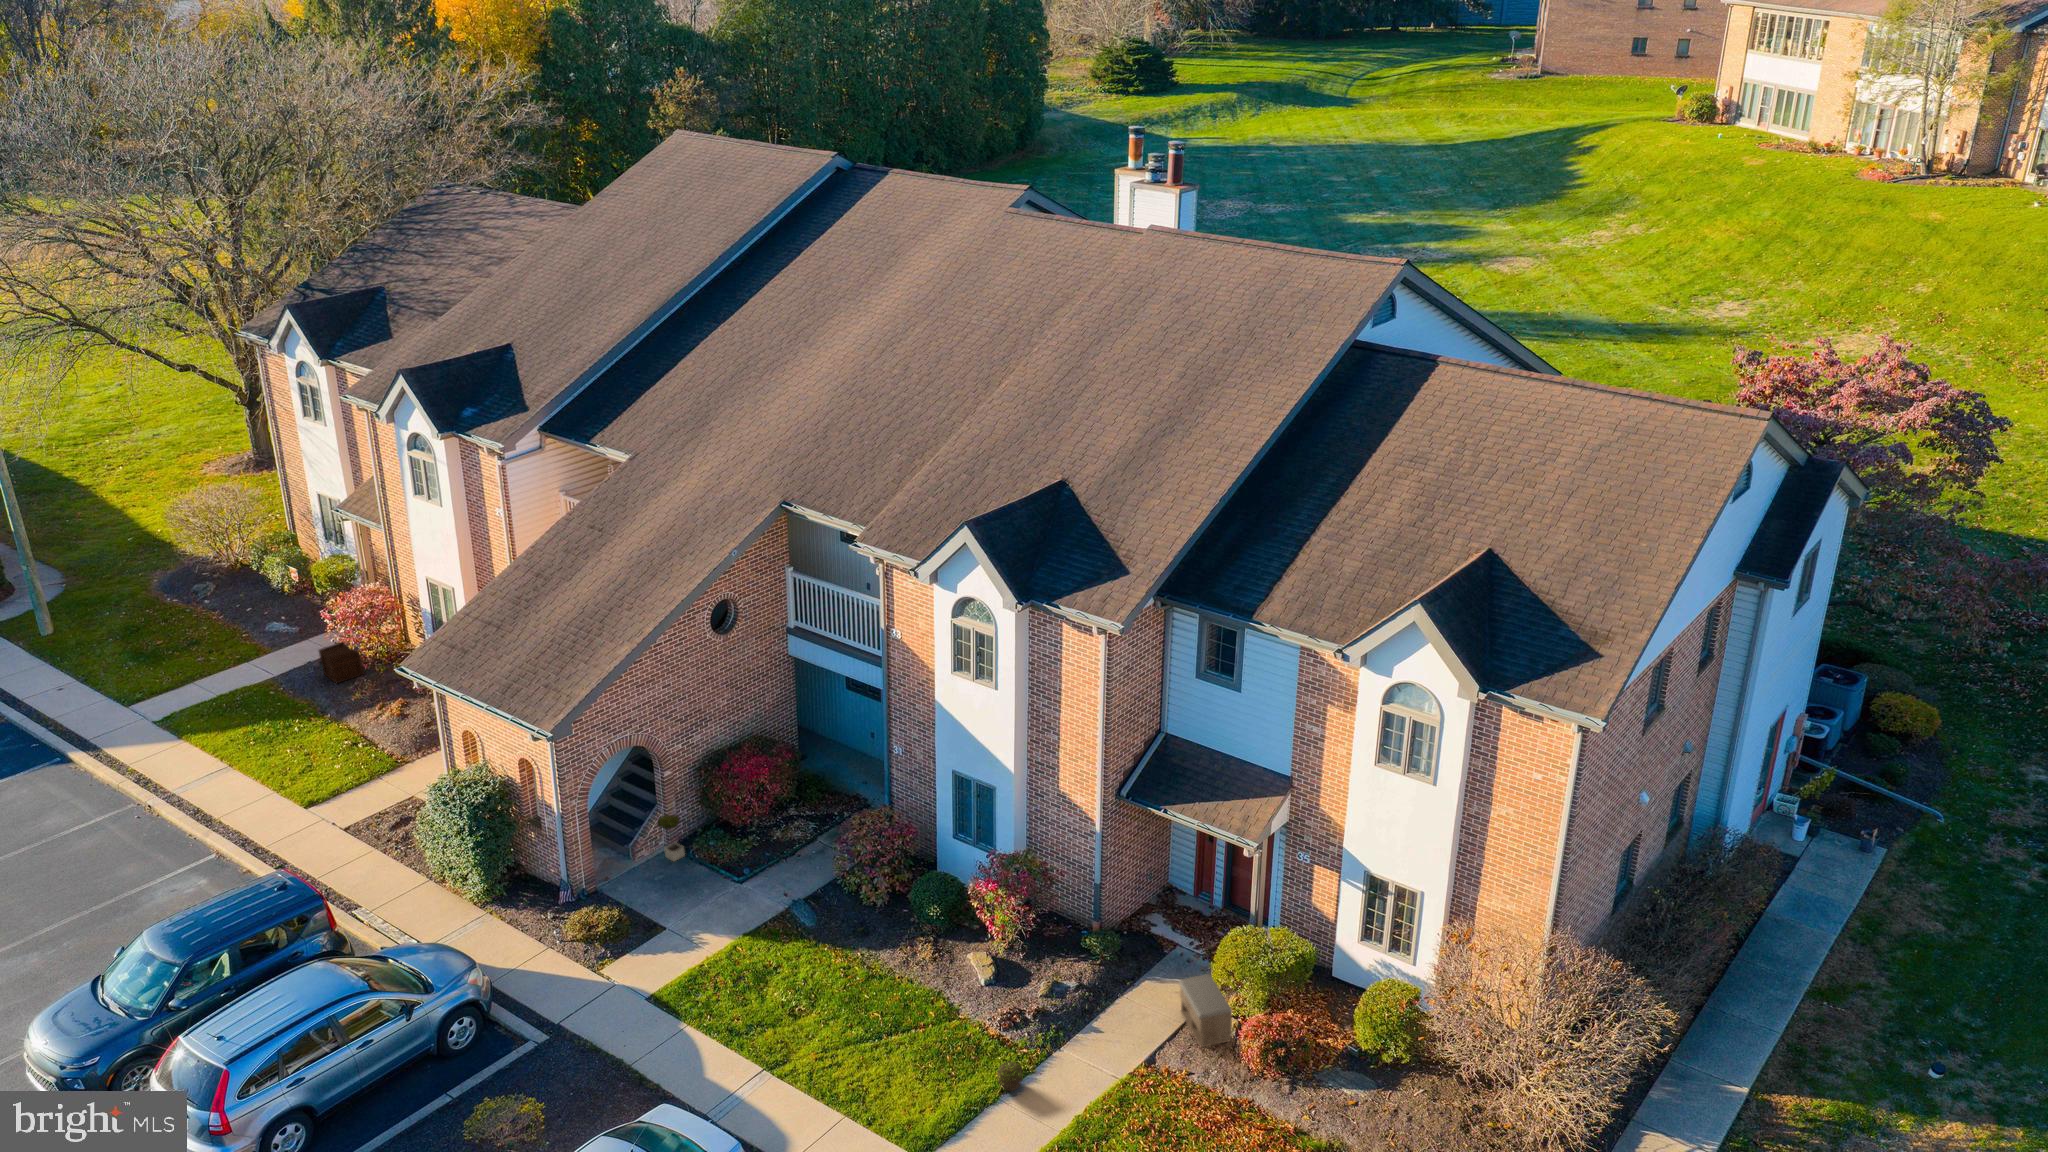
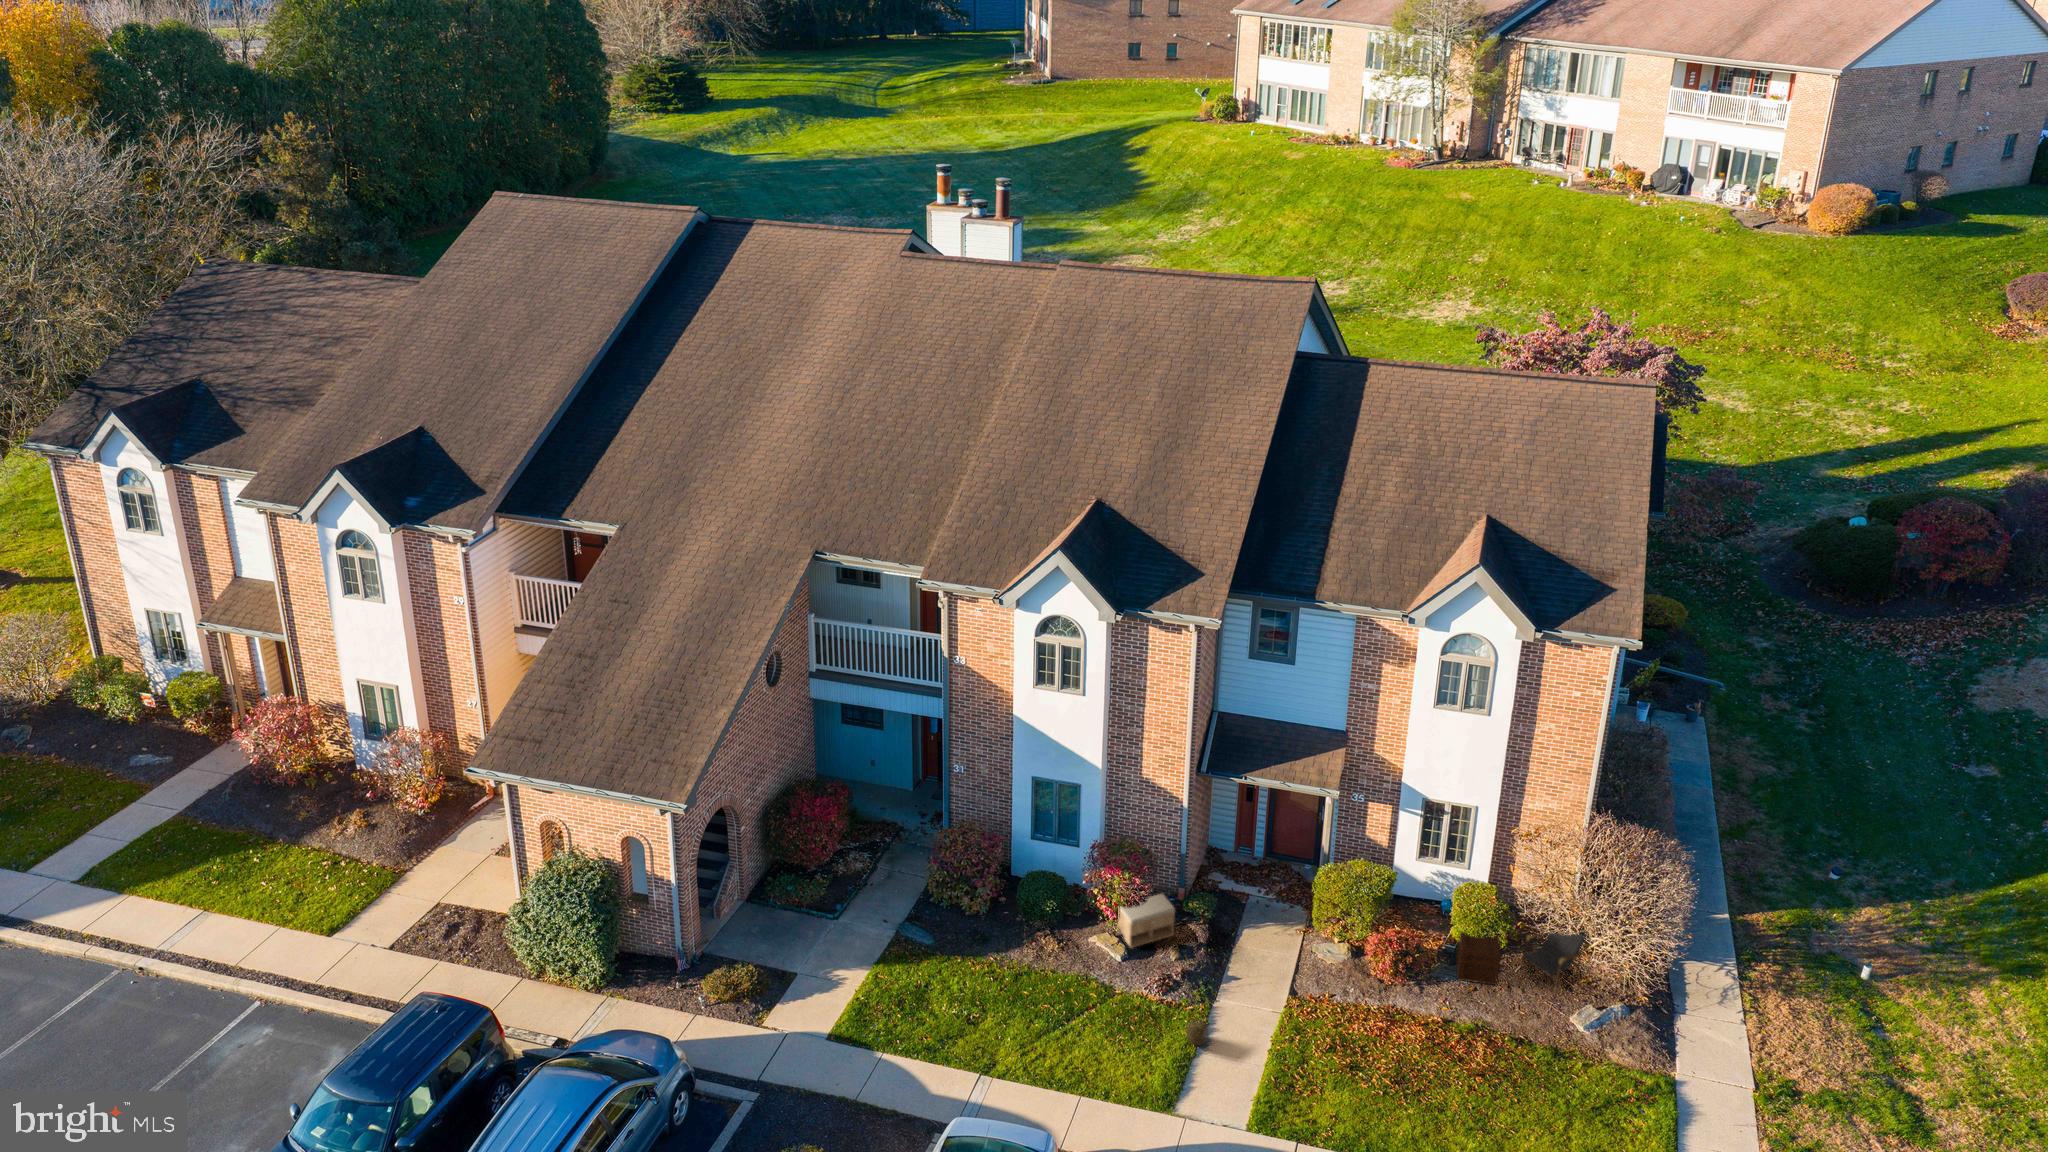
wooden crate: present [319,642,364,684] -> present [1457,932,1501,985]
potted tree: present [657,815,685,861] -> none [742,867,768,913]
storage bench: present [1179,974,1232,1047] -> present [1118,893,1175,948]
lounge chair: none [1430,1043,1508,1130] -> present [1522,933,1585,990]

